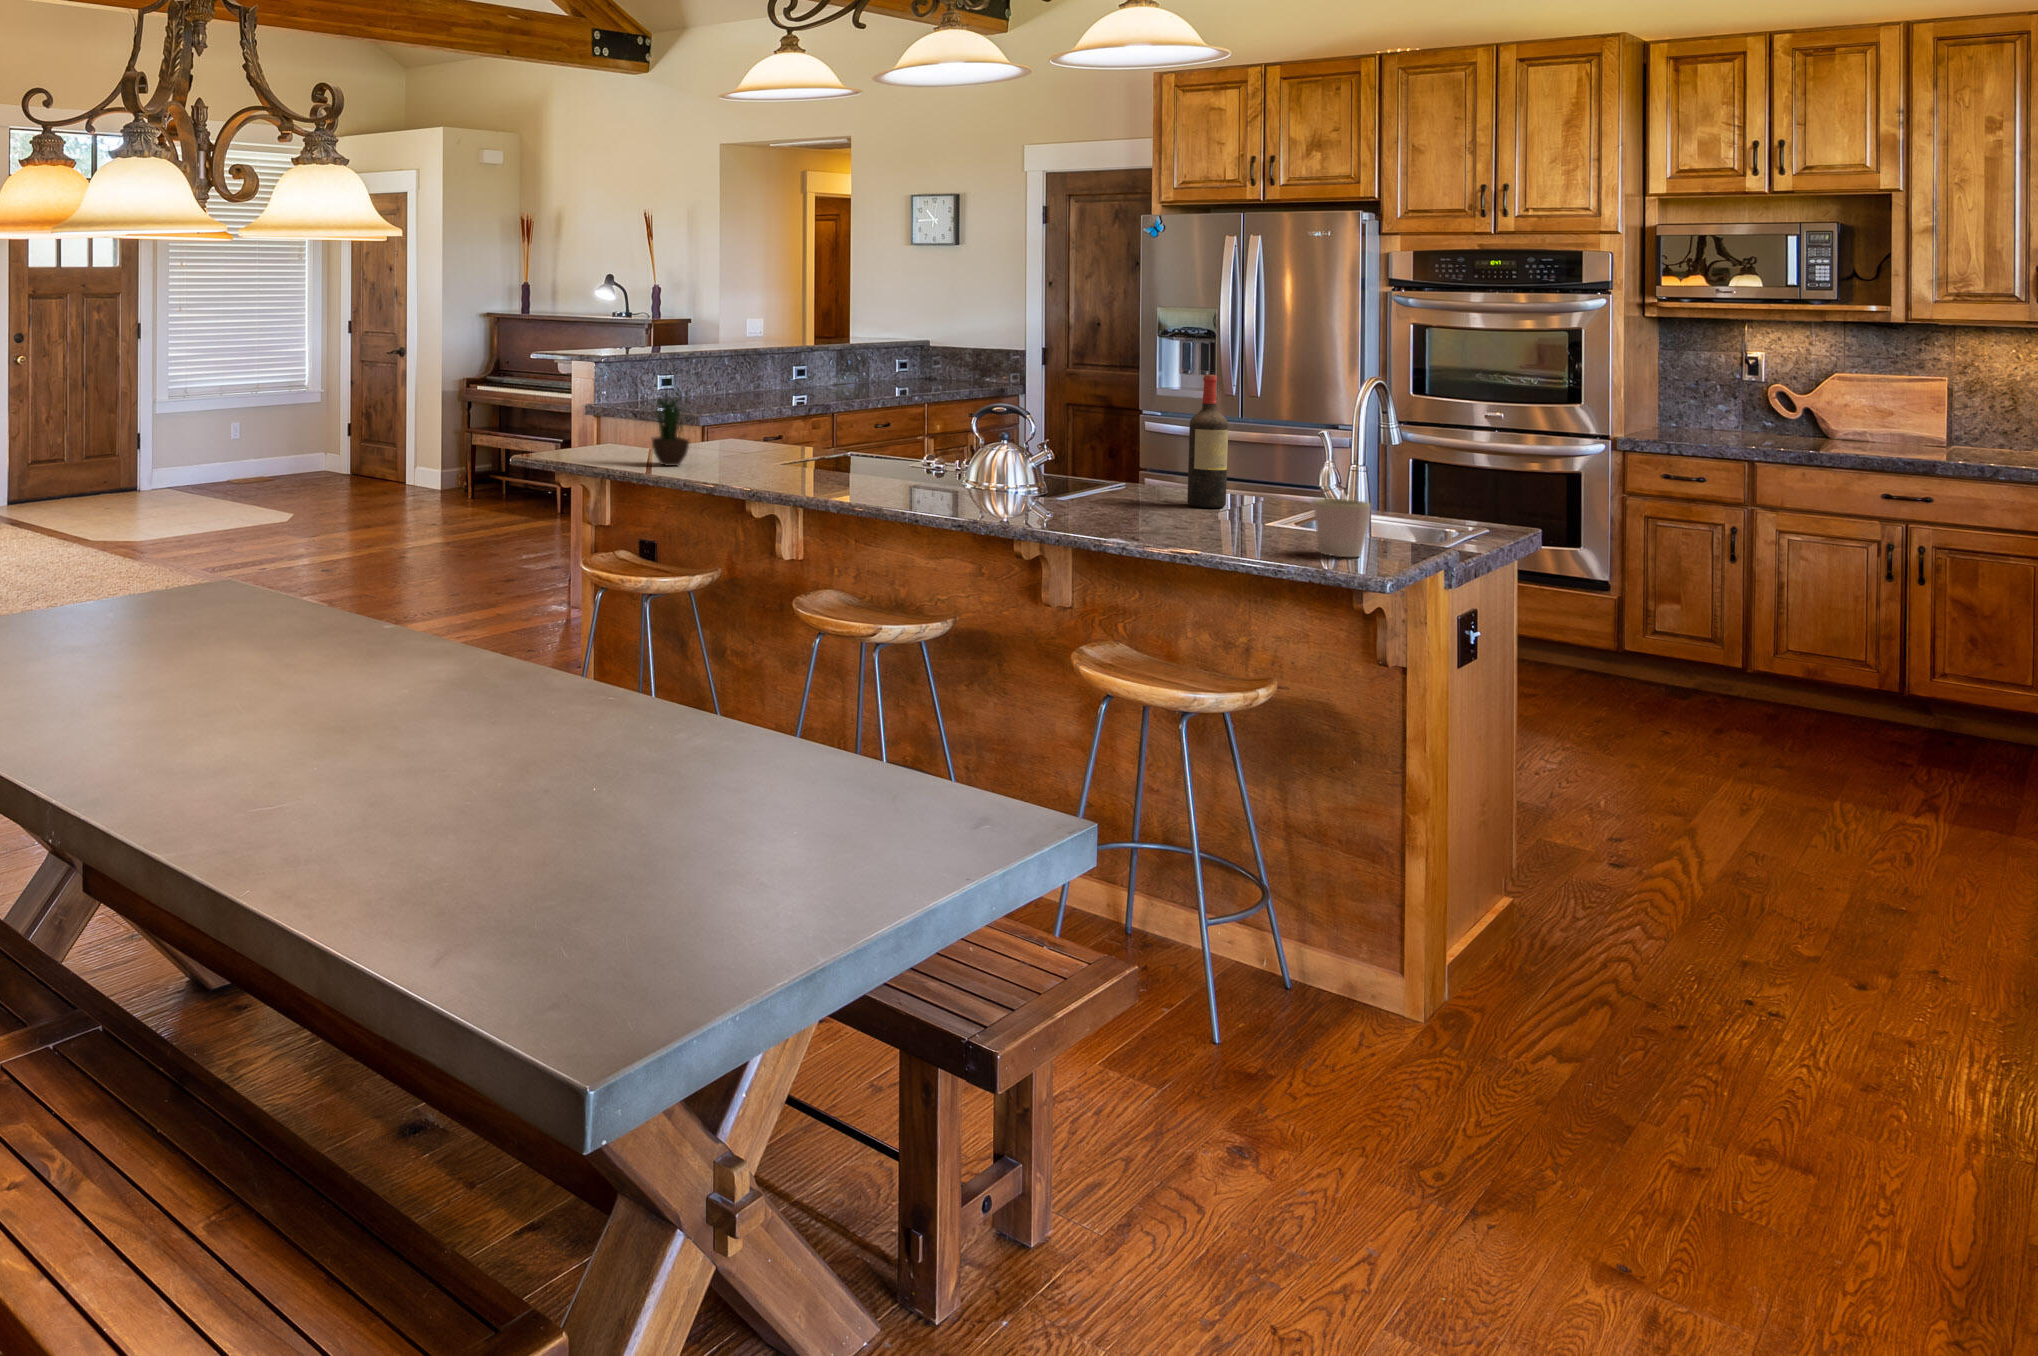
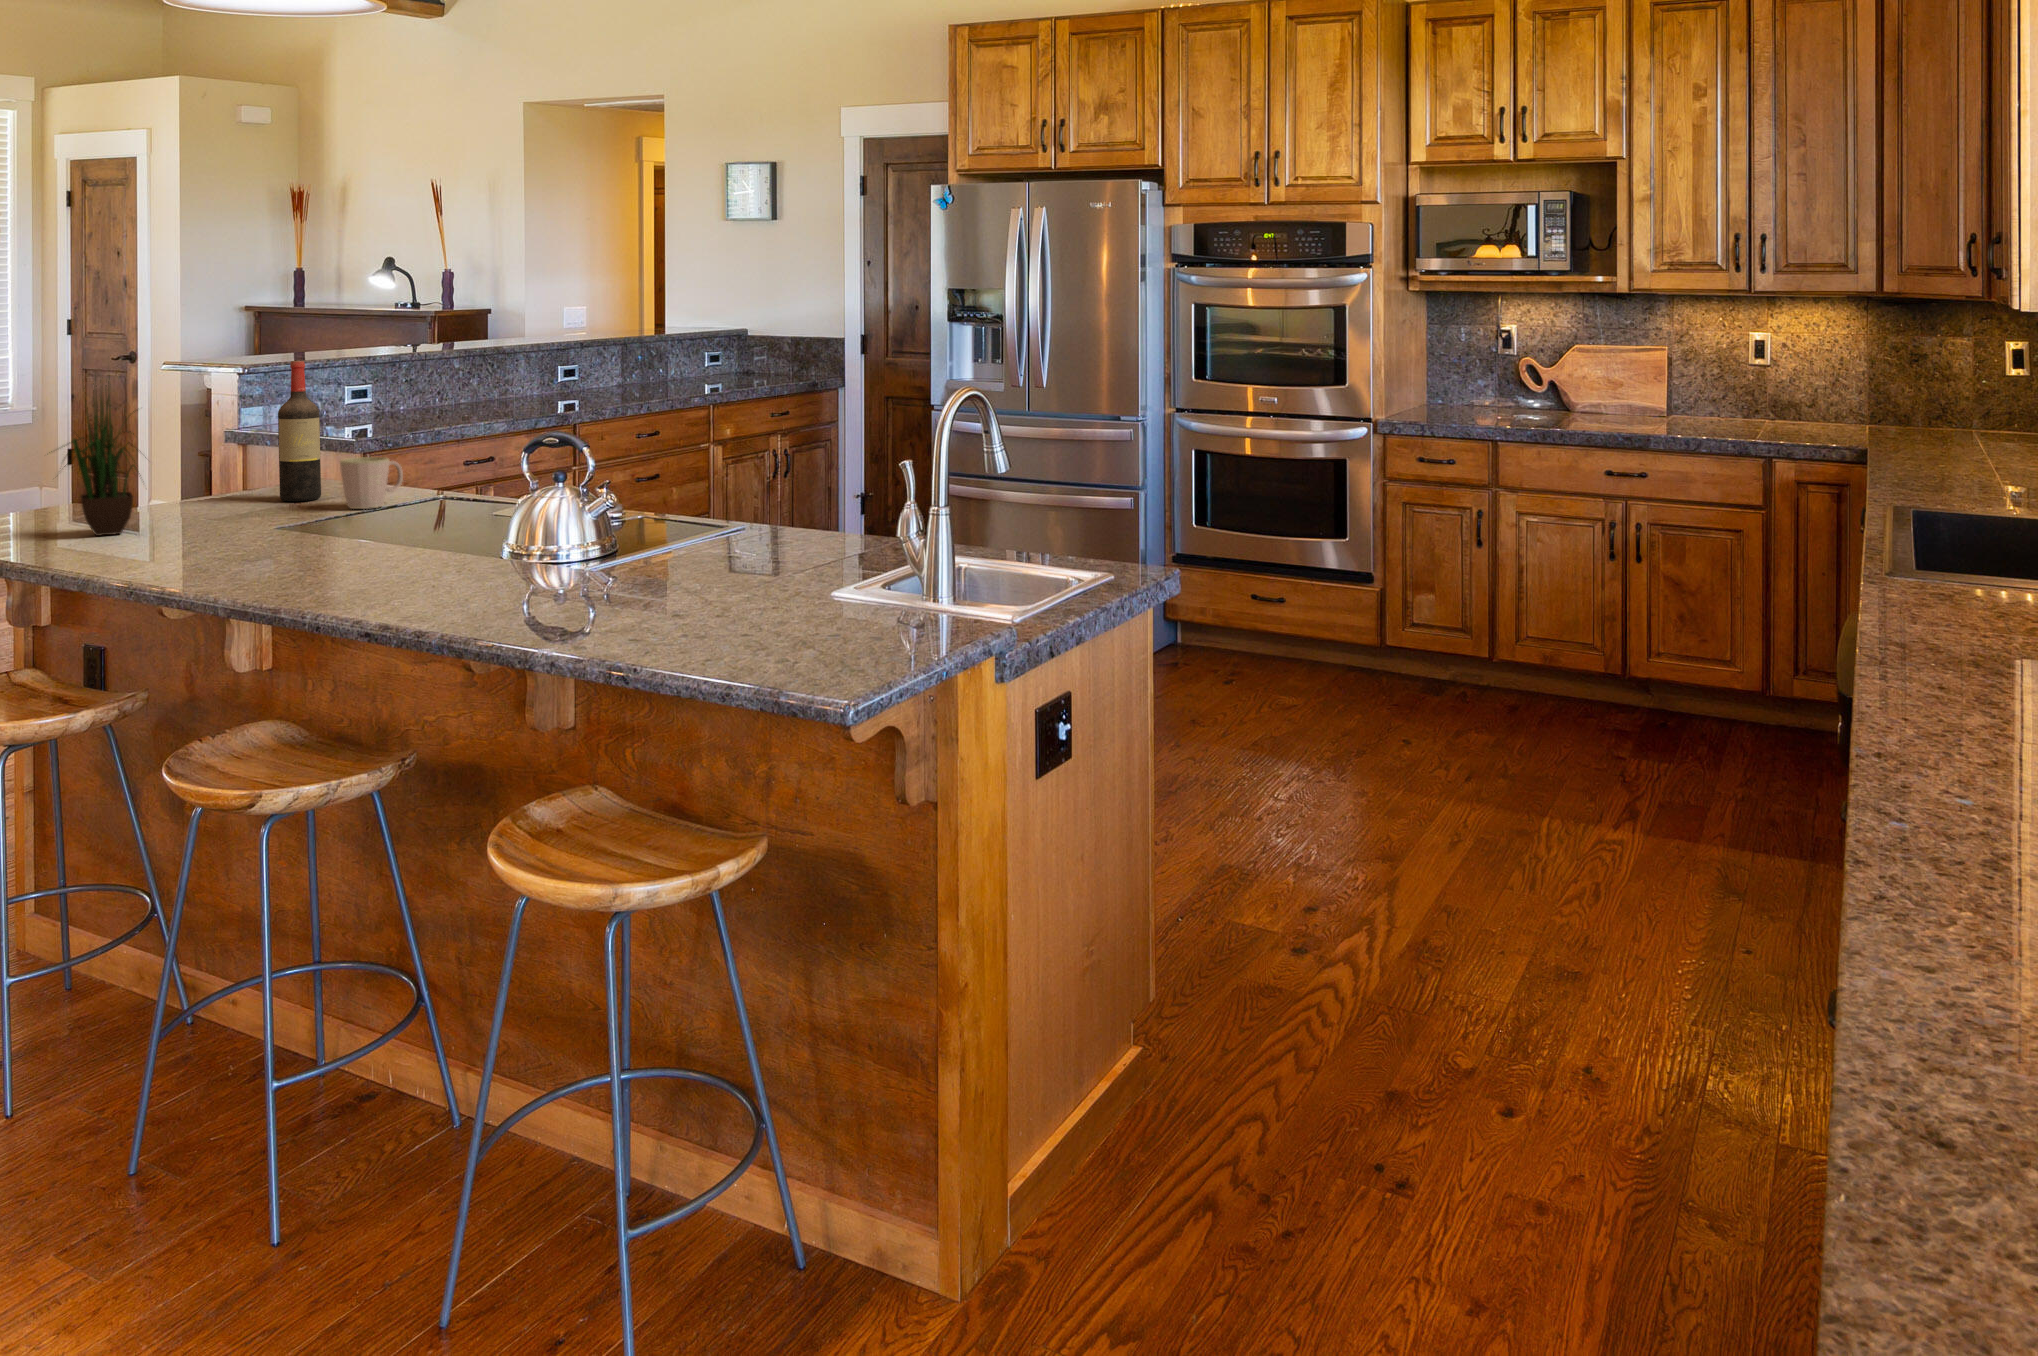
wine bottle: present [1187,375,1228,508] -> present [278,361,321,501]
mug: present [1314,499,1371,557] -> present [340,457,403,509]

